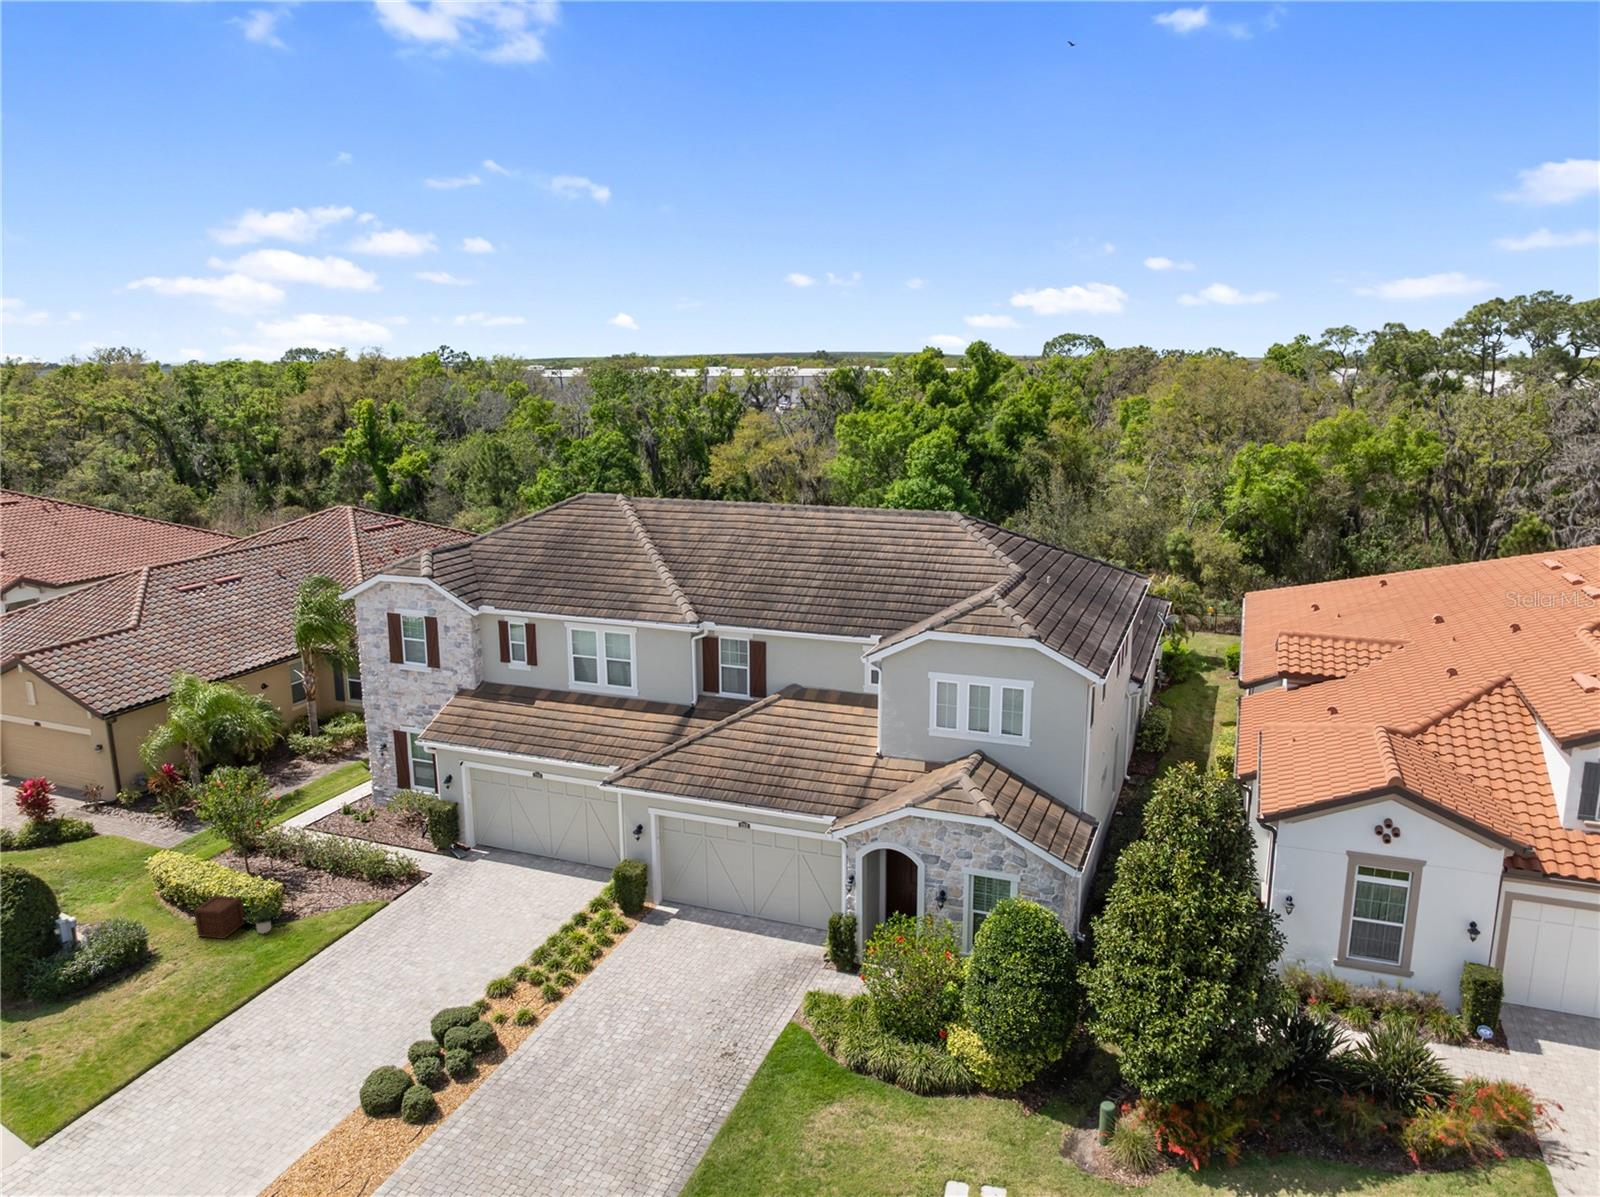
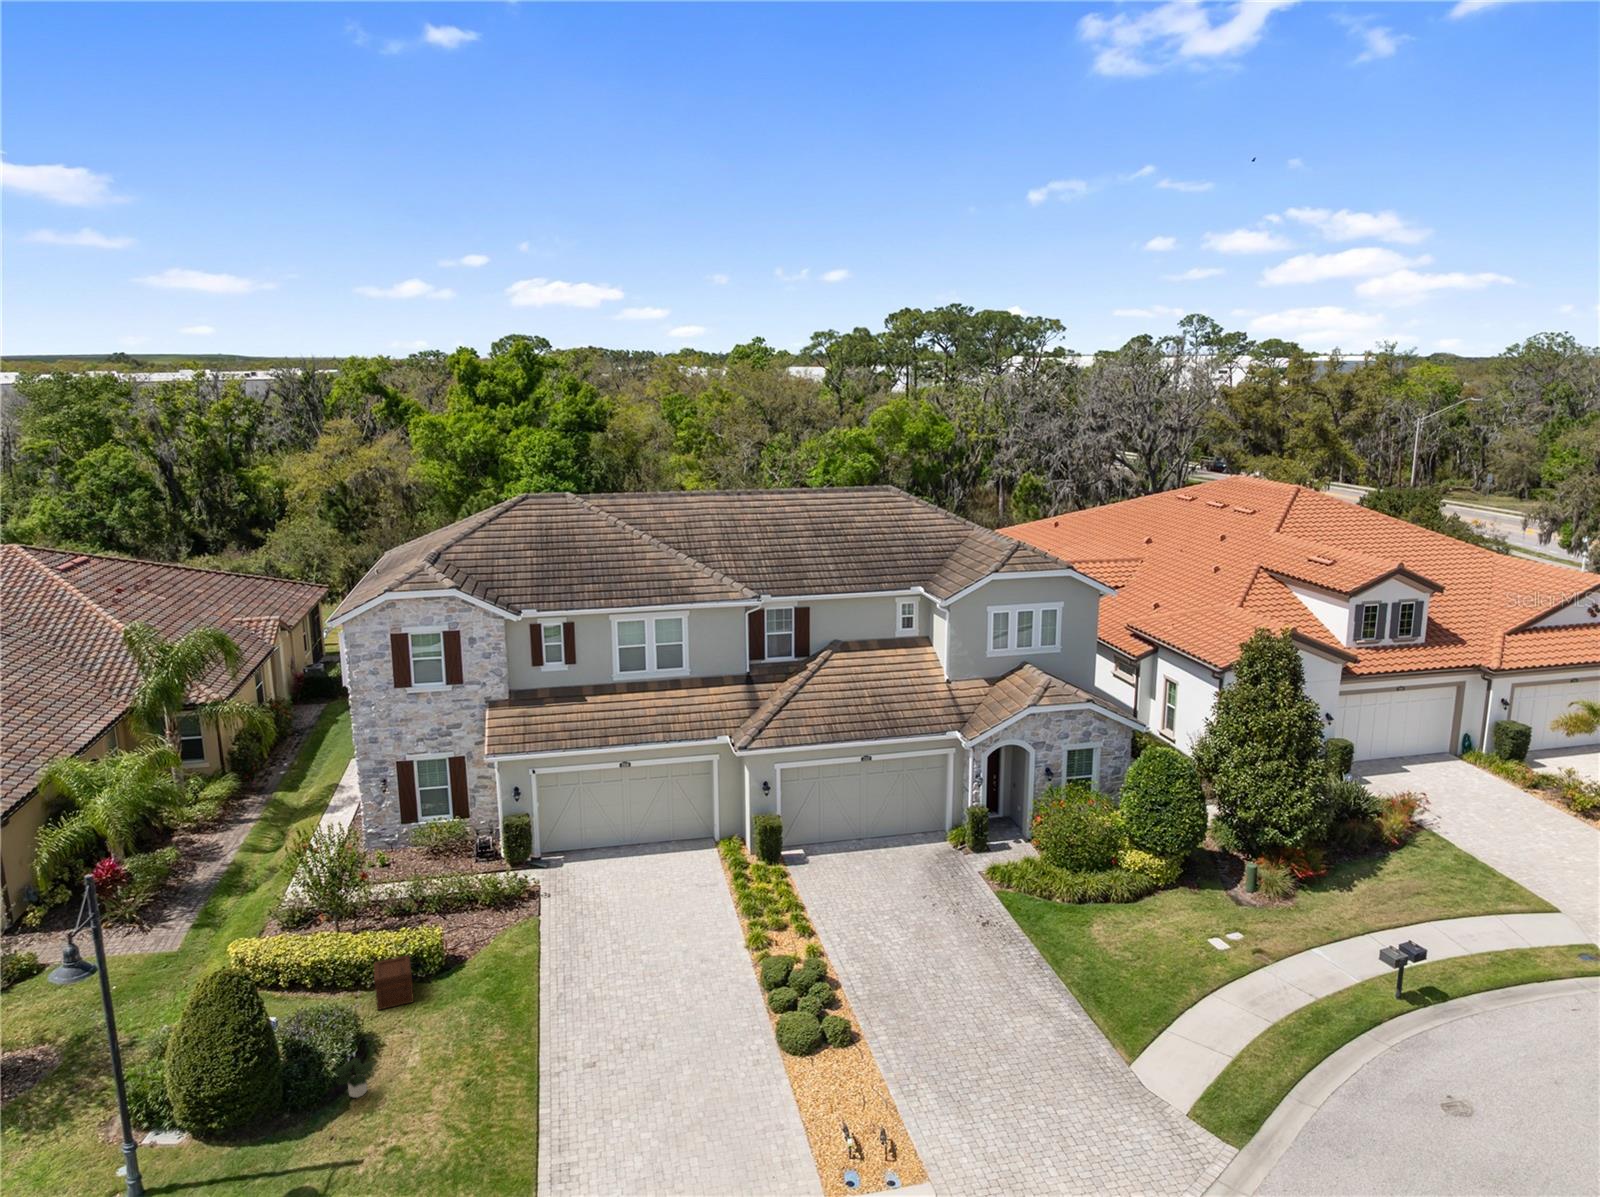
potted plant: present [247,905,279,934] -> present [335,1058,375,1097]

